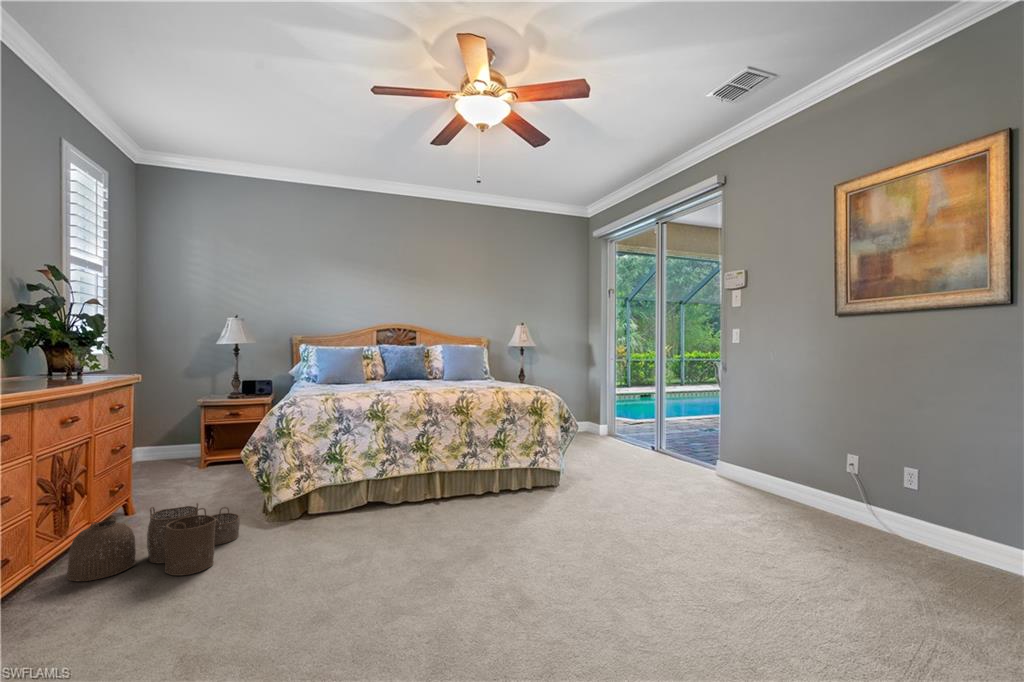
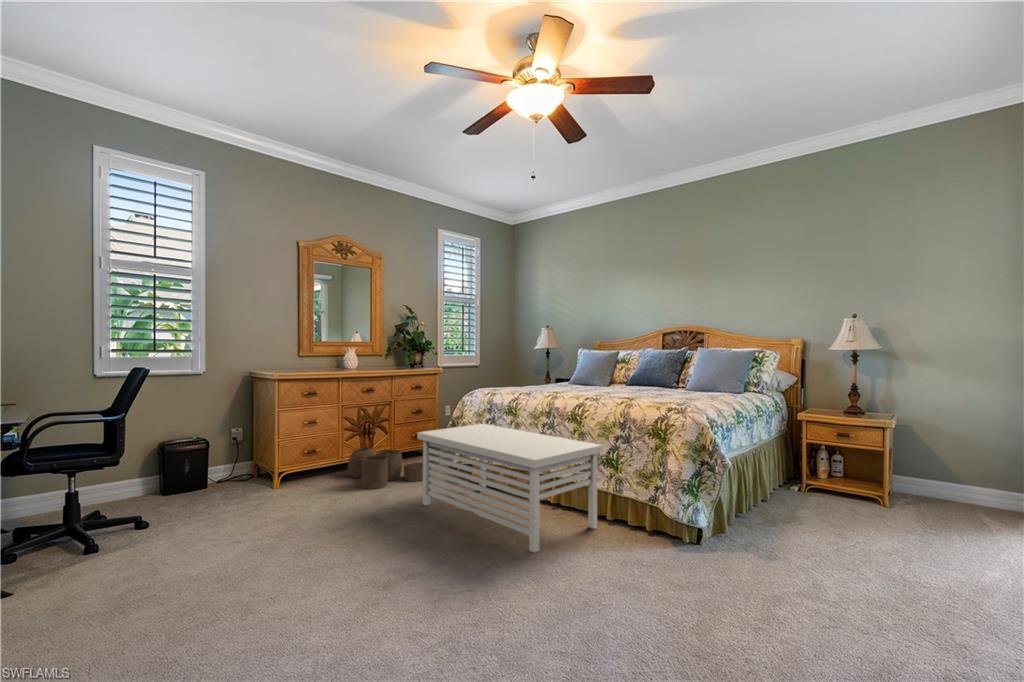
storage bench: none [329,429,530,548] -> present [417,424,602,553]

